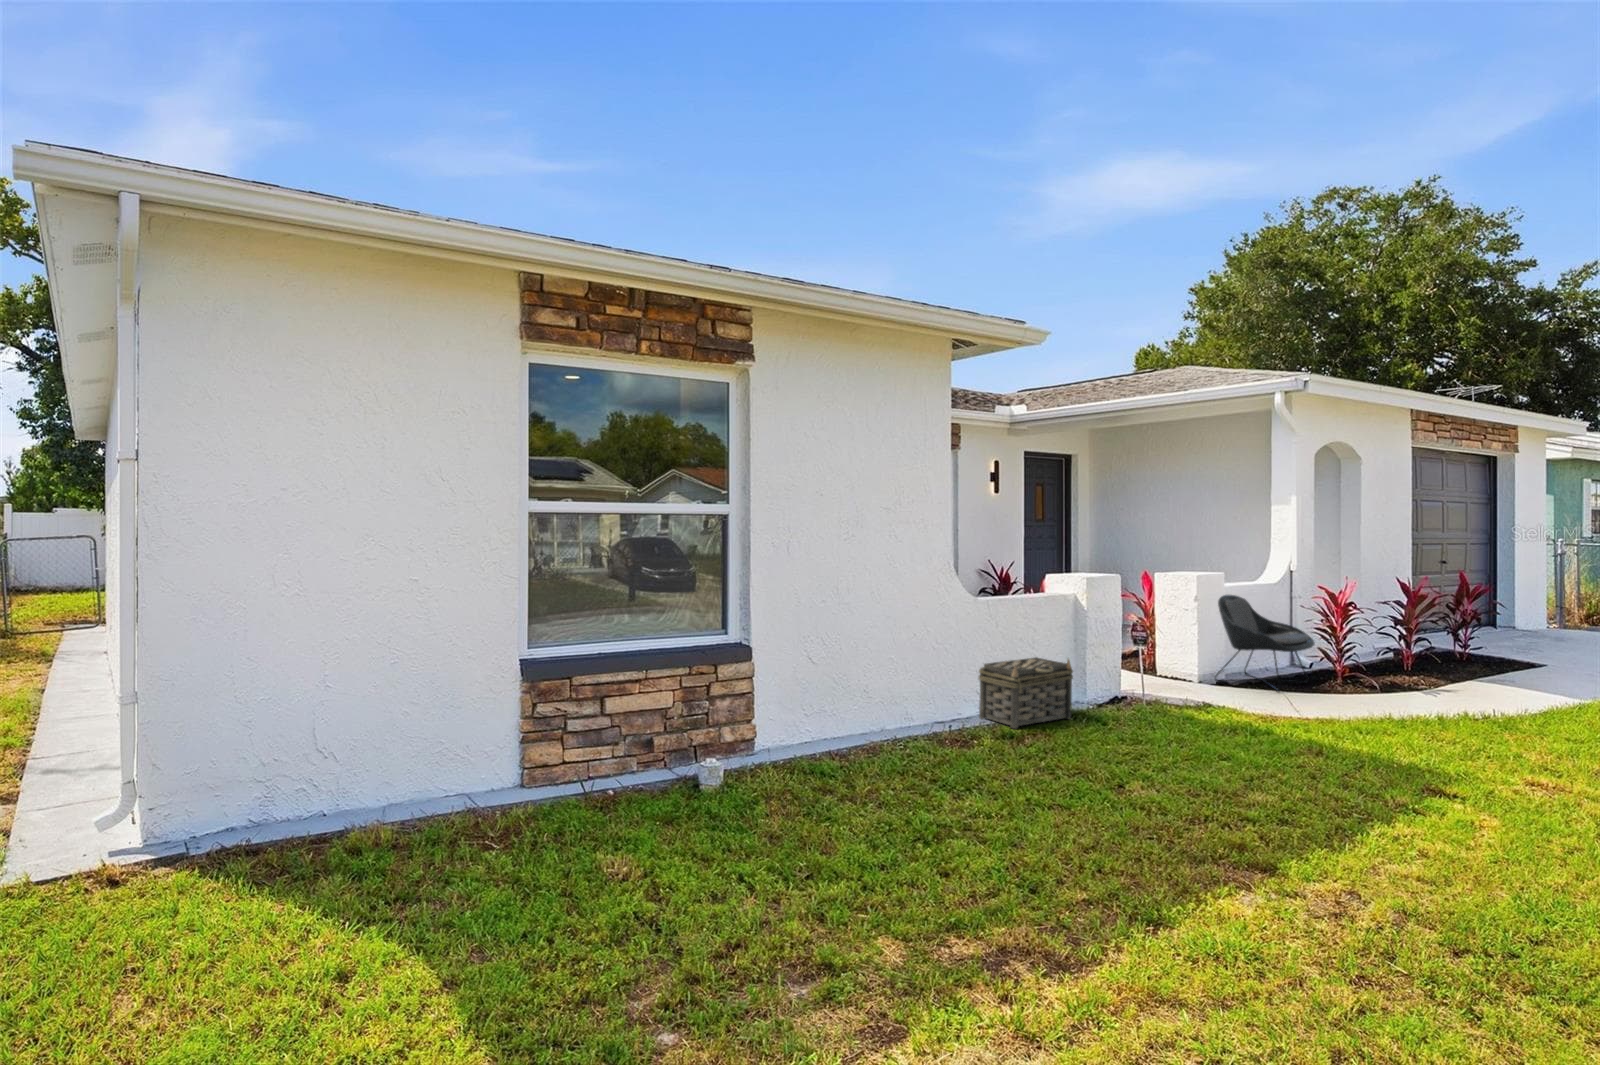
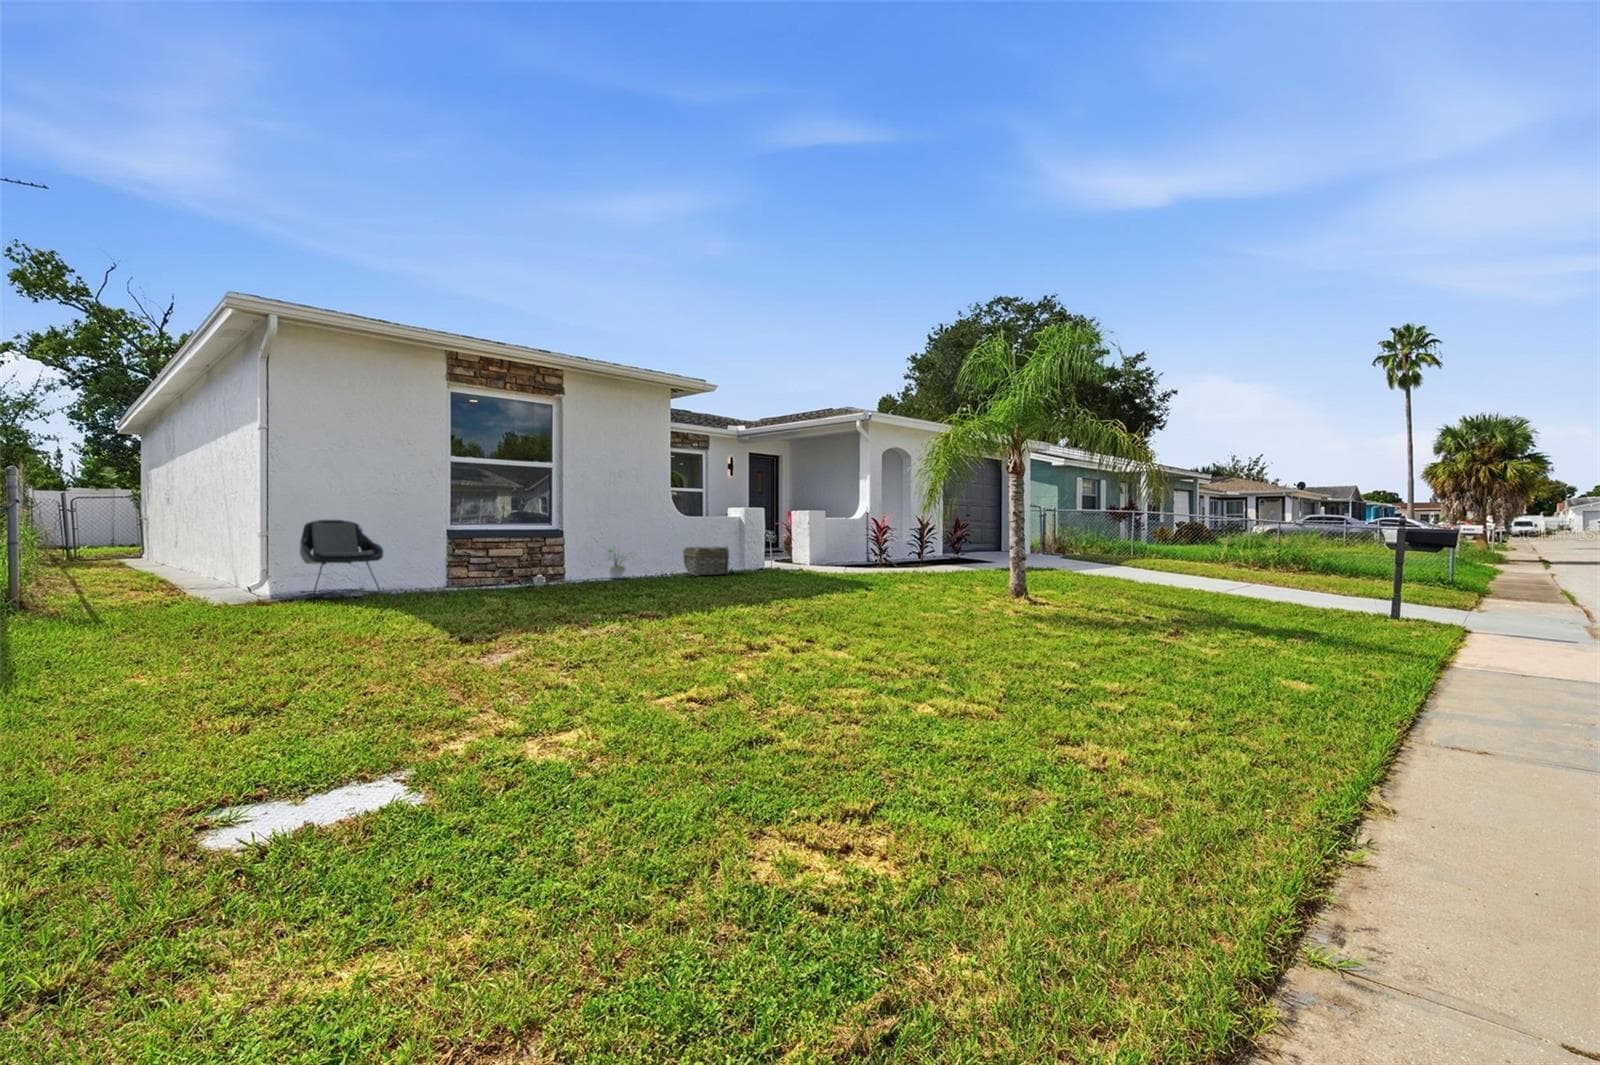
lounge chair: present [1215,595,1315,692] -> present [300,519,384,597]
potted plant: none [836,661,901,745] -> present [607,548,625,579]

